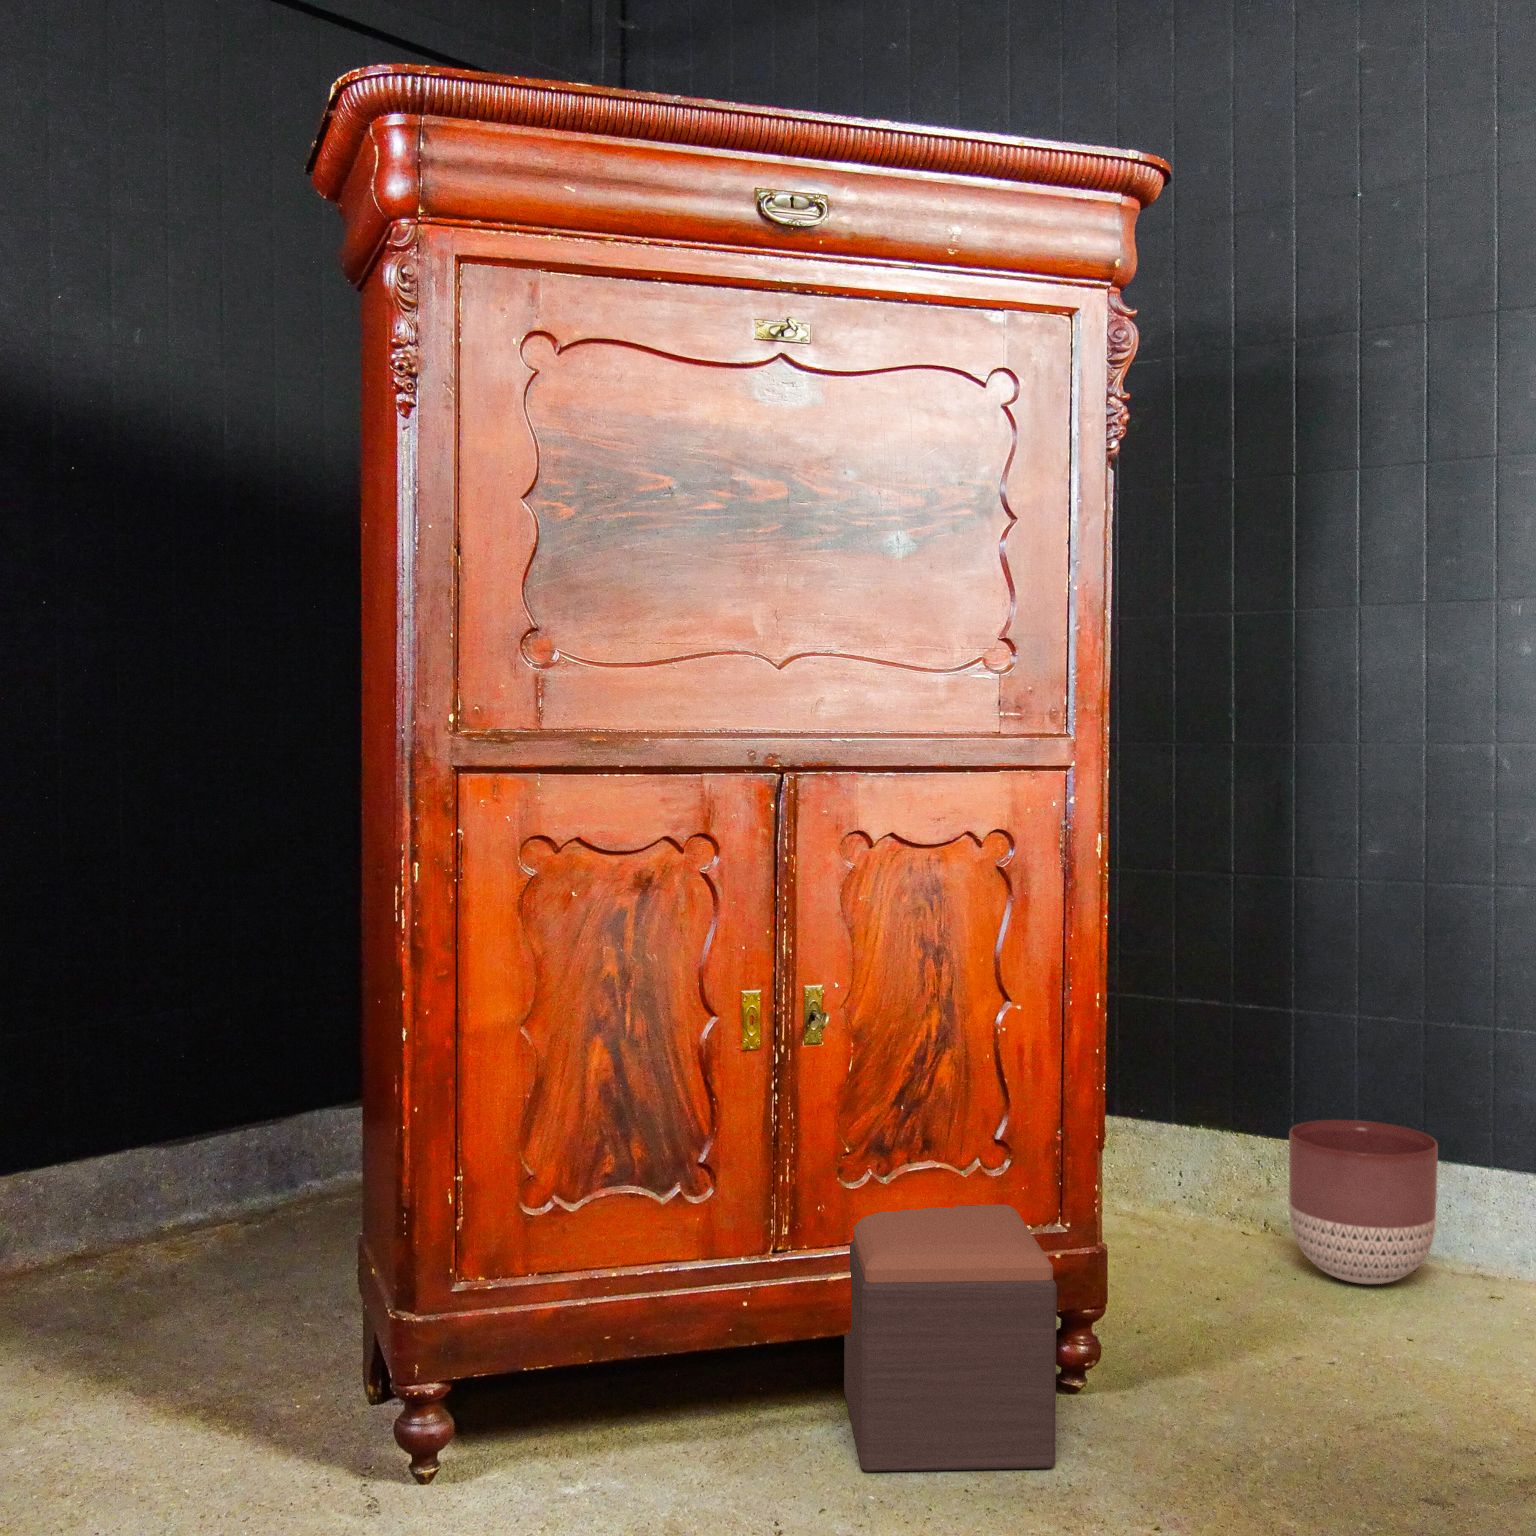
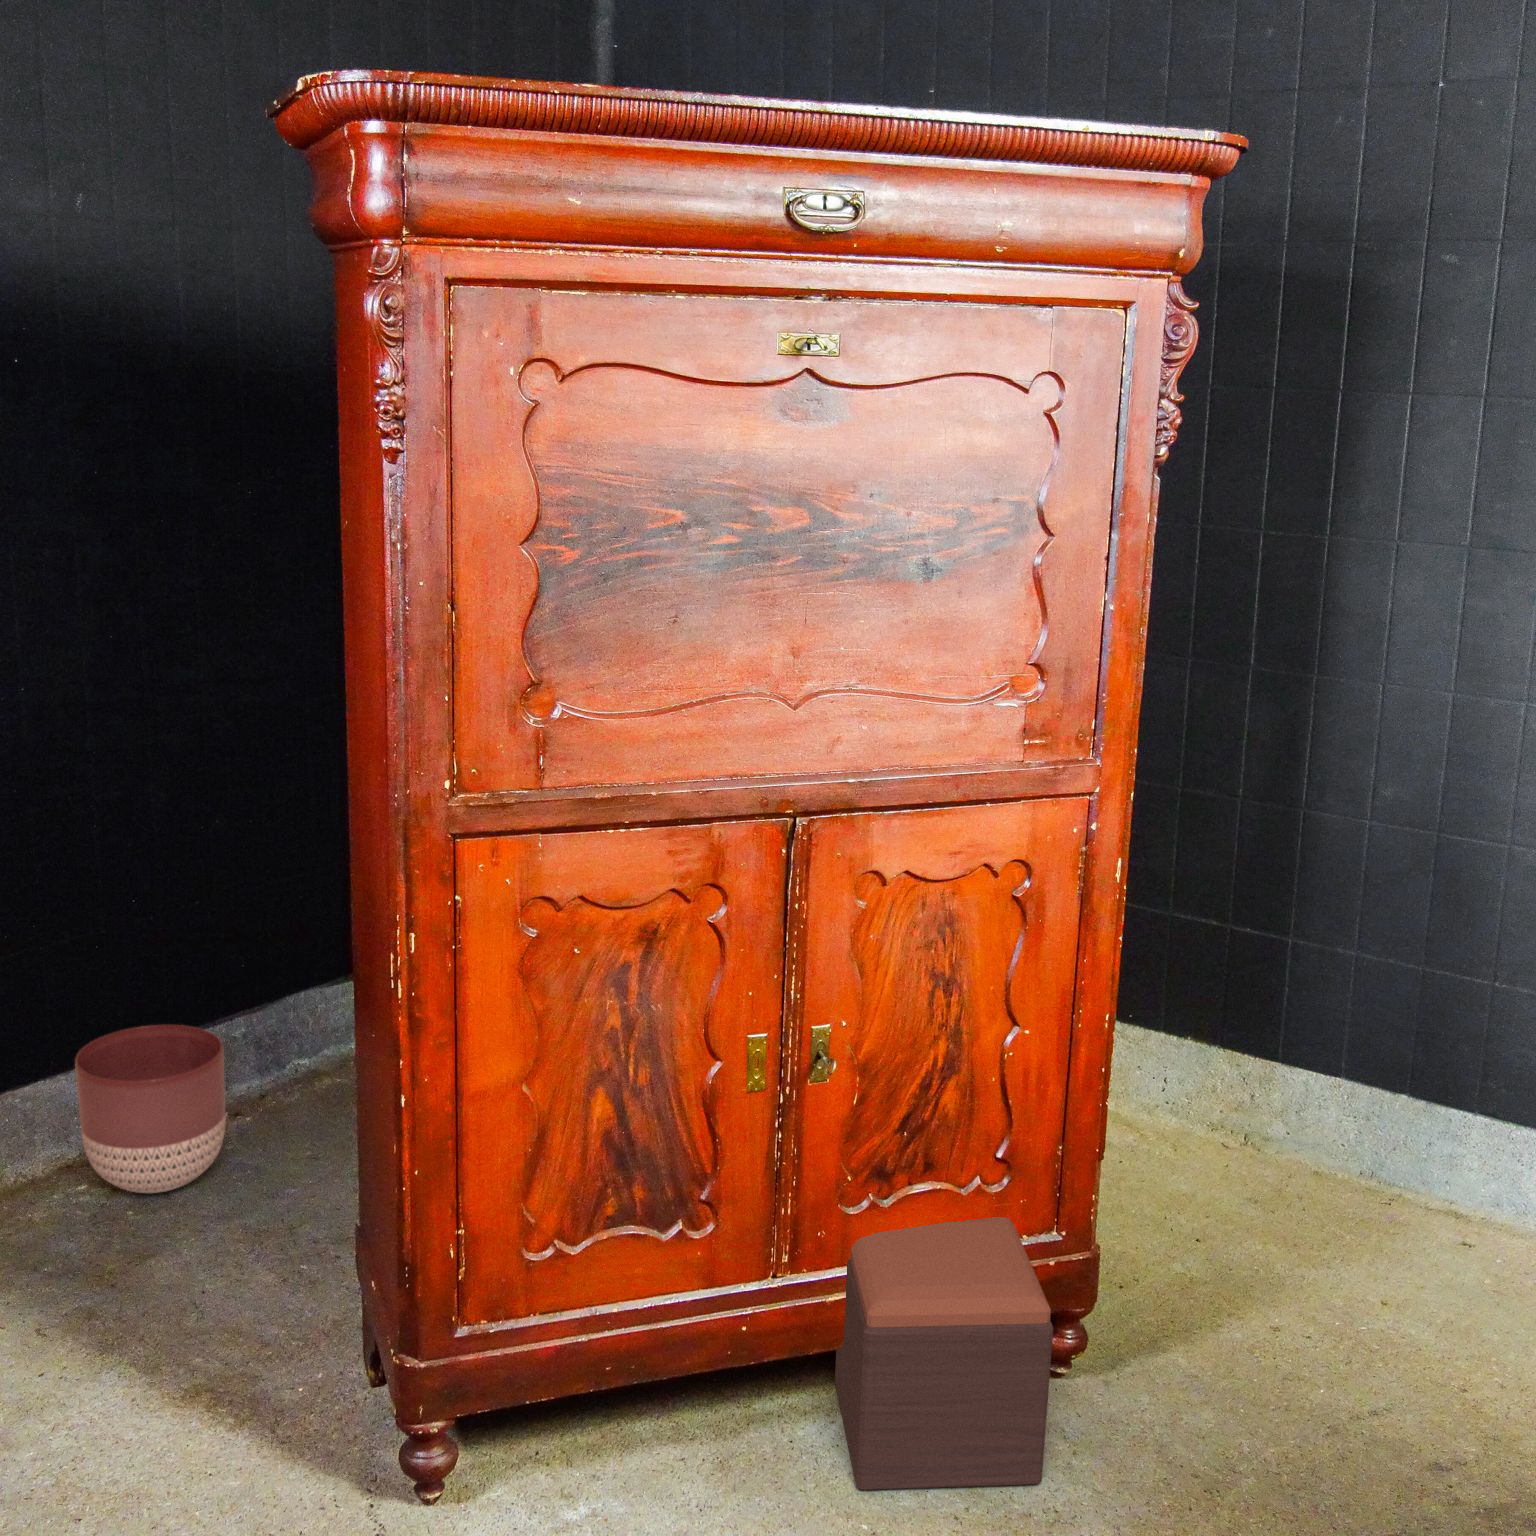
planter: present [1289,1120,1438,1284] -> present [75,1025,226,1193]

